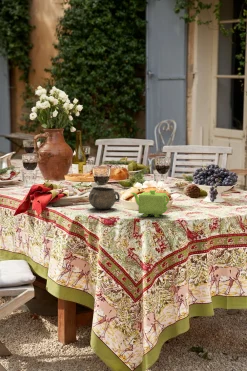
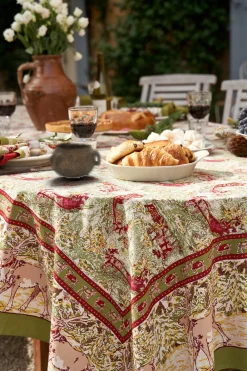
teapot: present [132,190,169,217] -> none [112,145,179,192]

